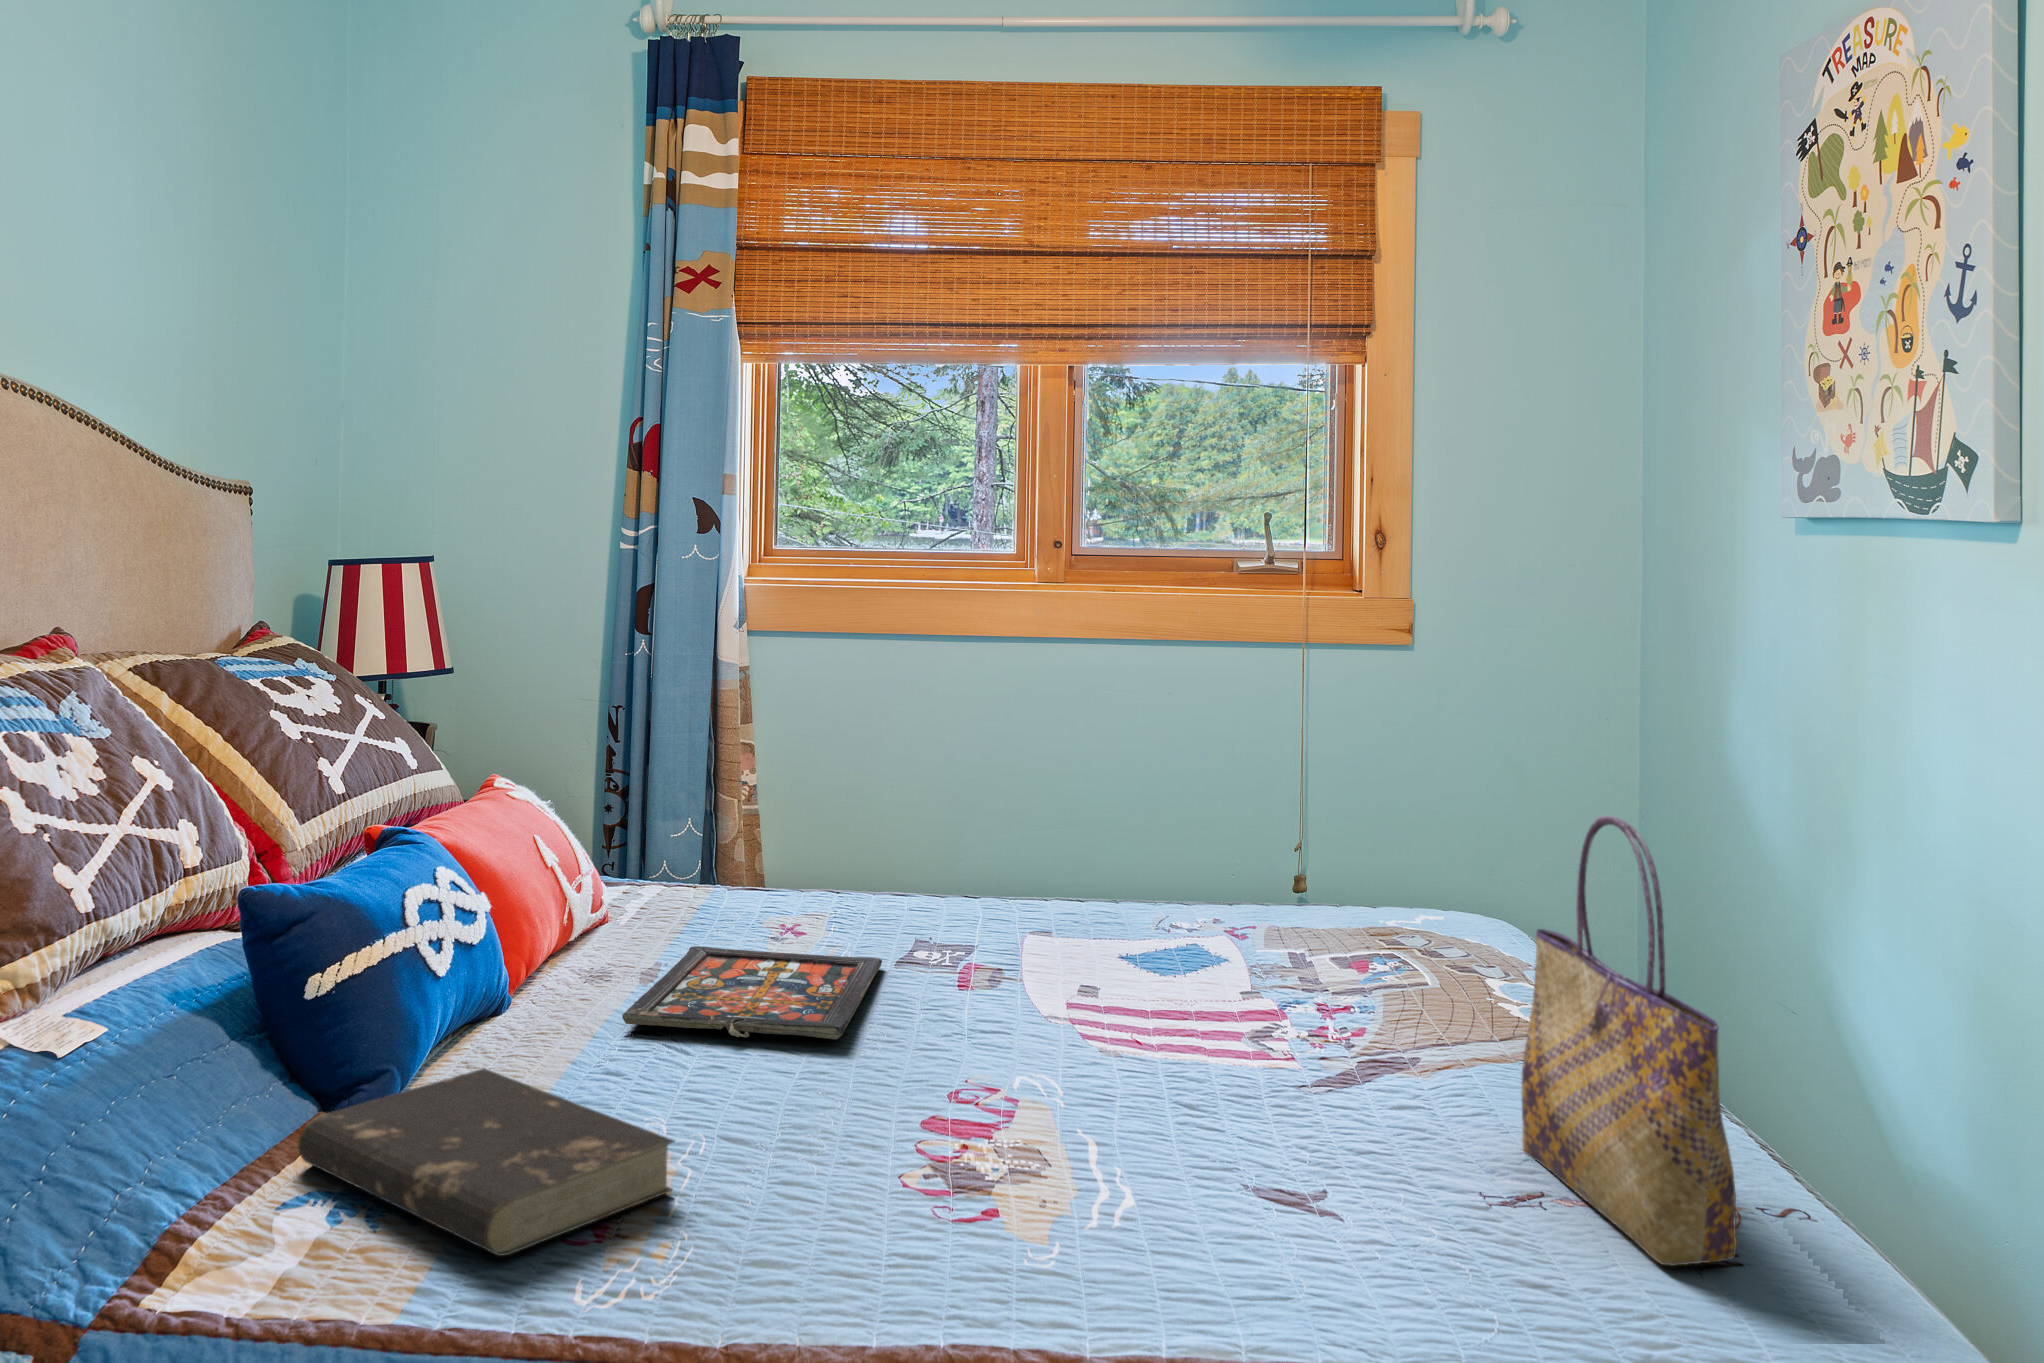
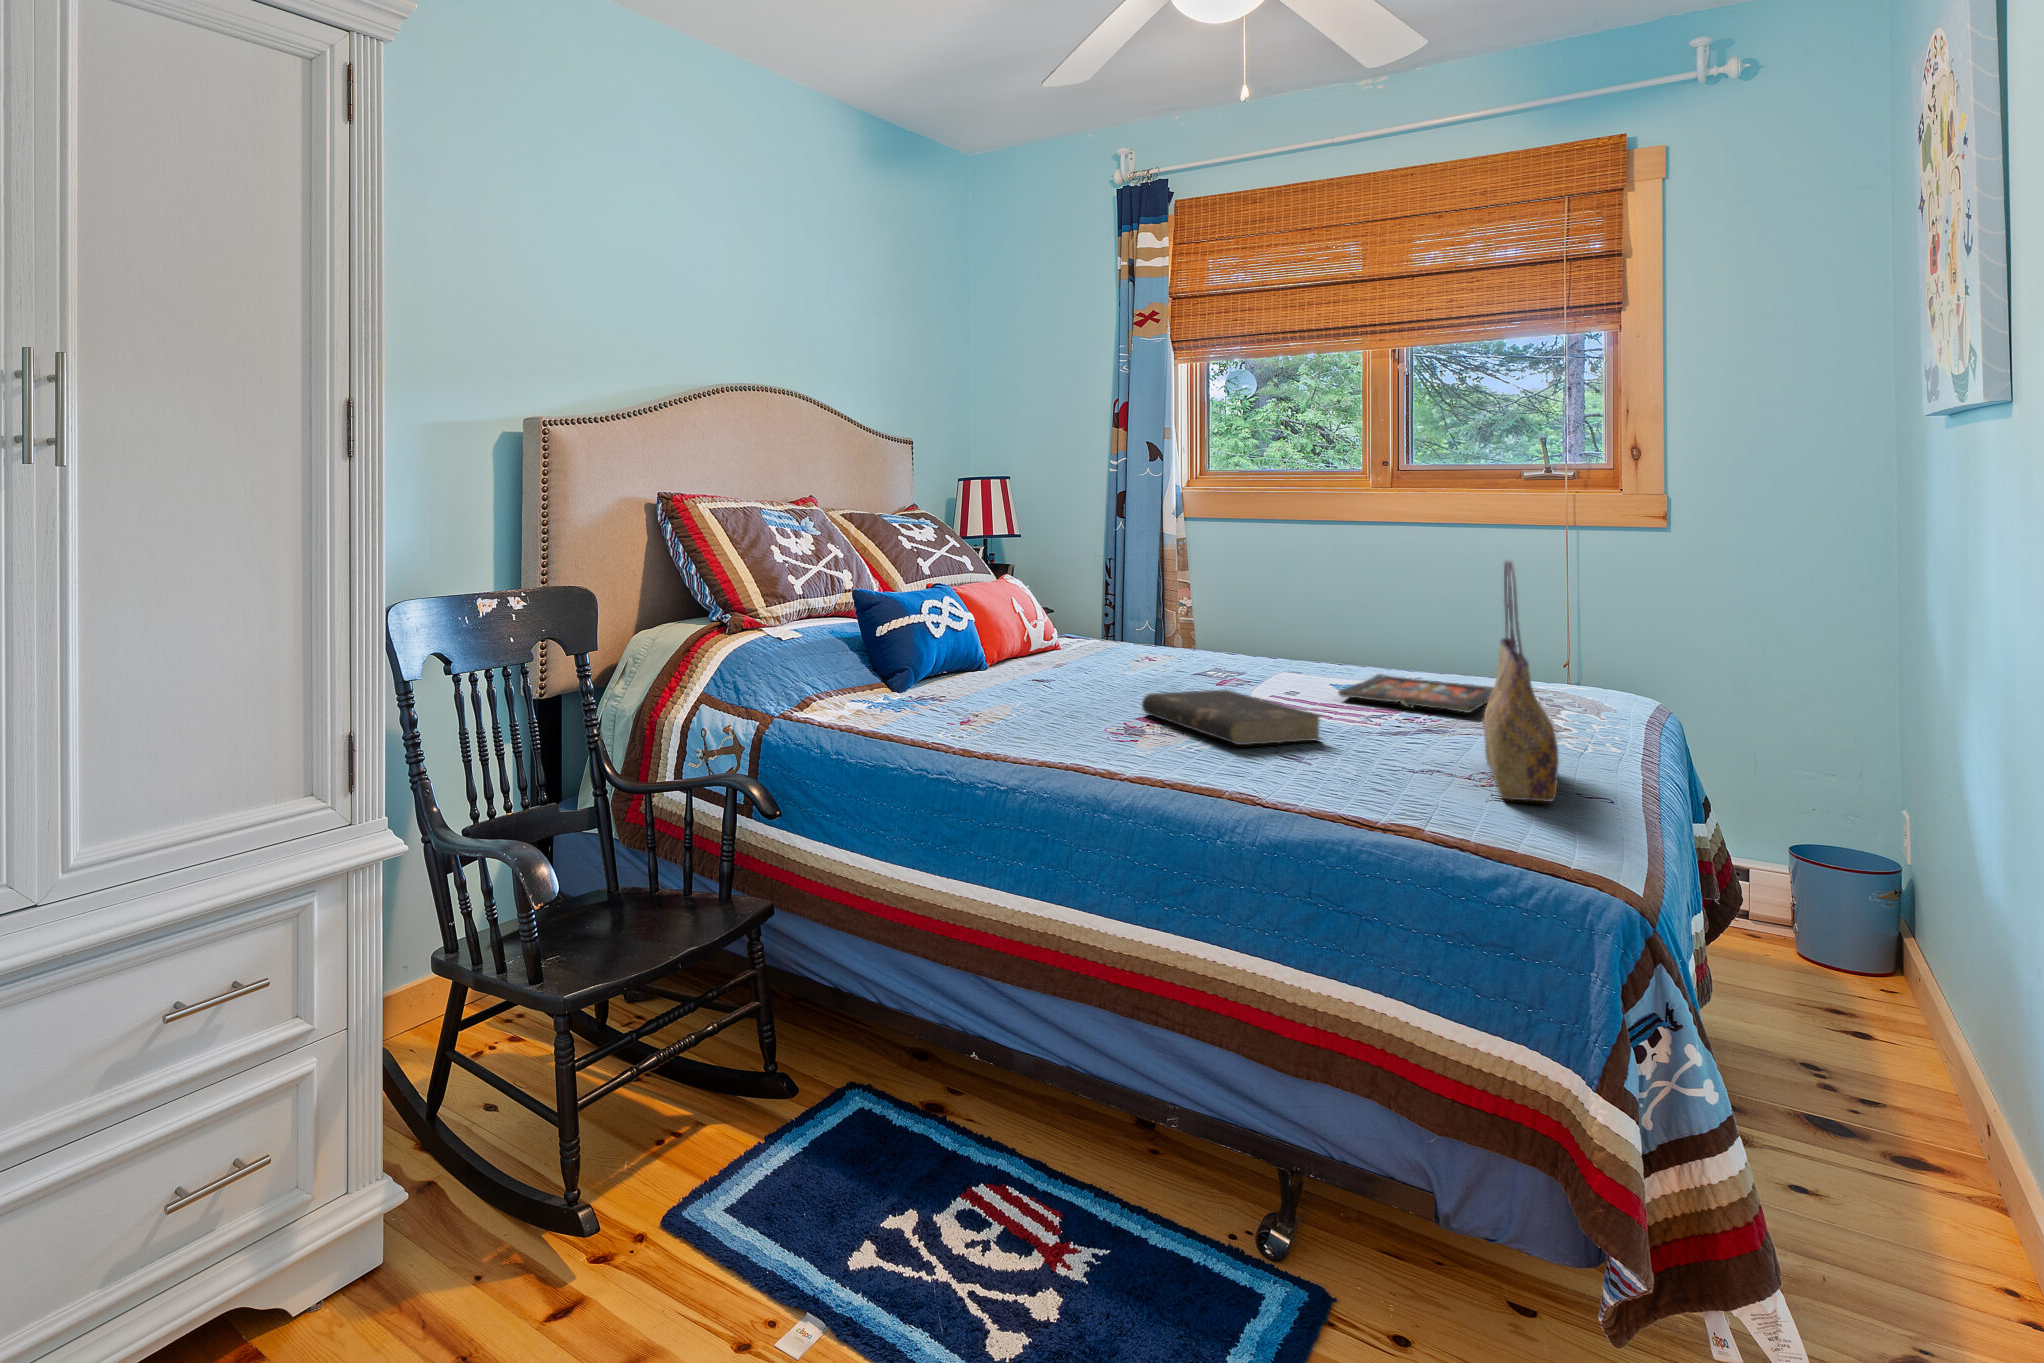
board game: present [622,946,882,1039] -> present [1338,674,1493,713]
book: present [298,1069,674,1256] -> present [1142,690,1320,745]

